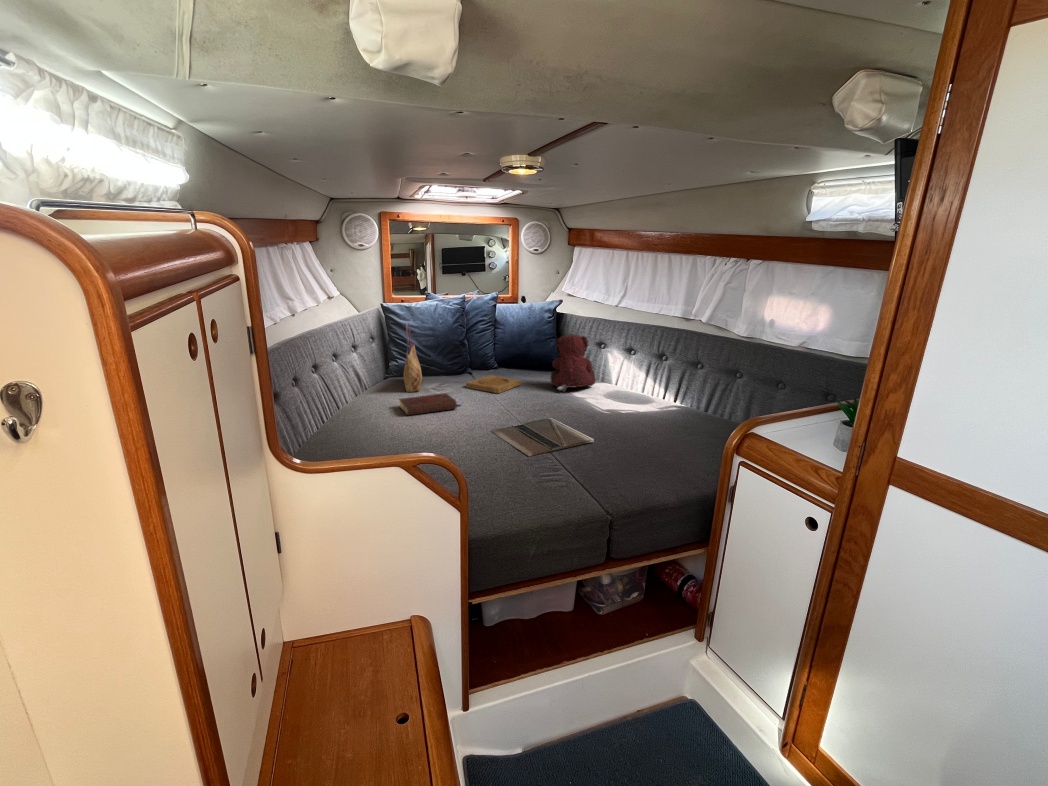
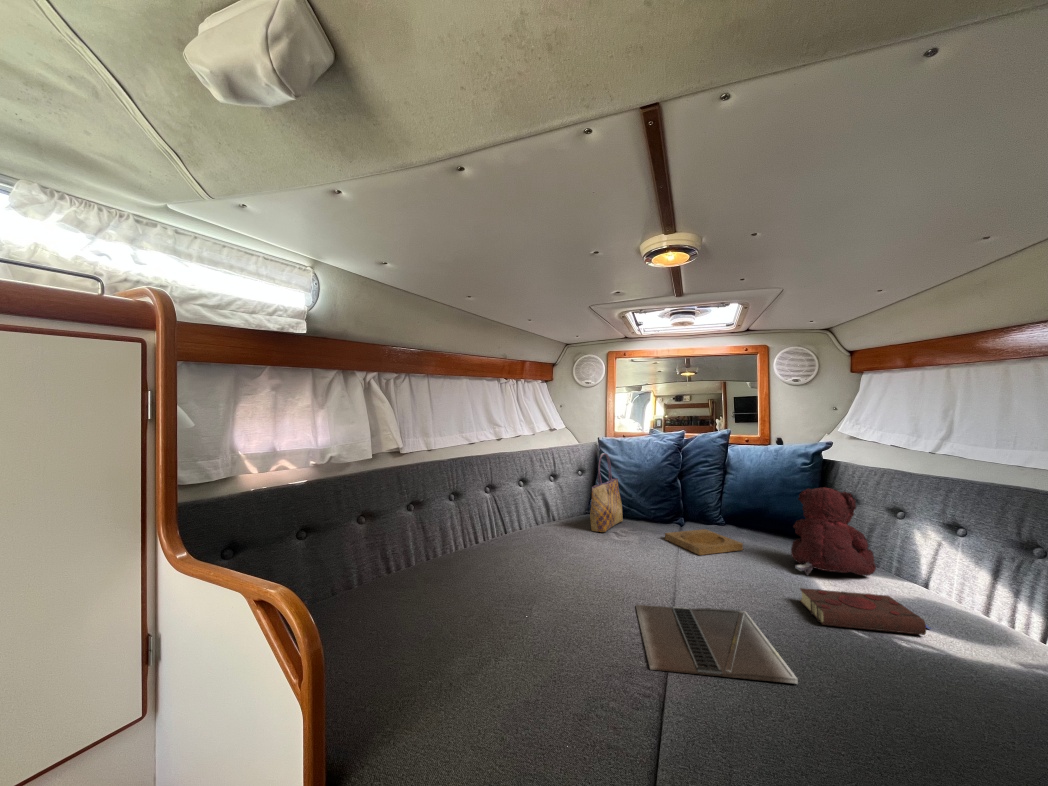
book: present [399,393,460,415] -> present [800,588,929,635]

